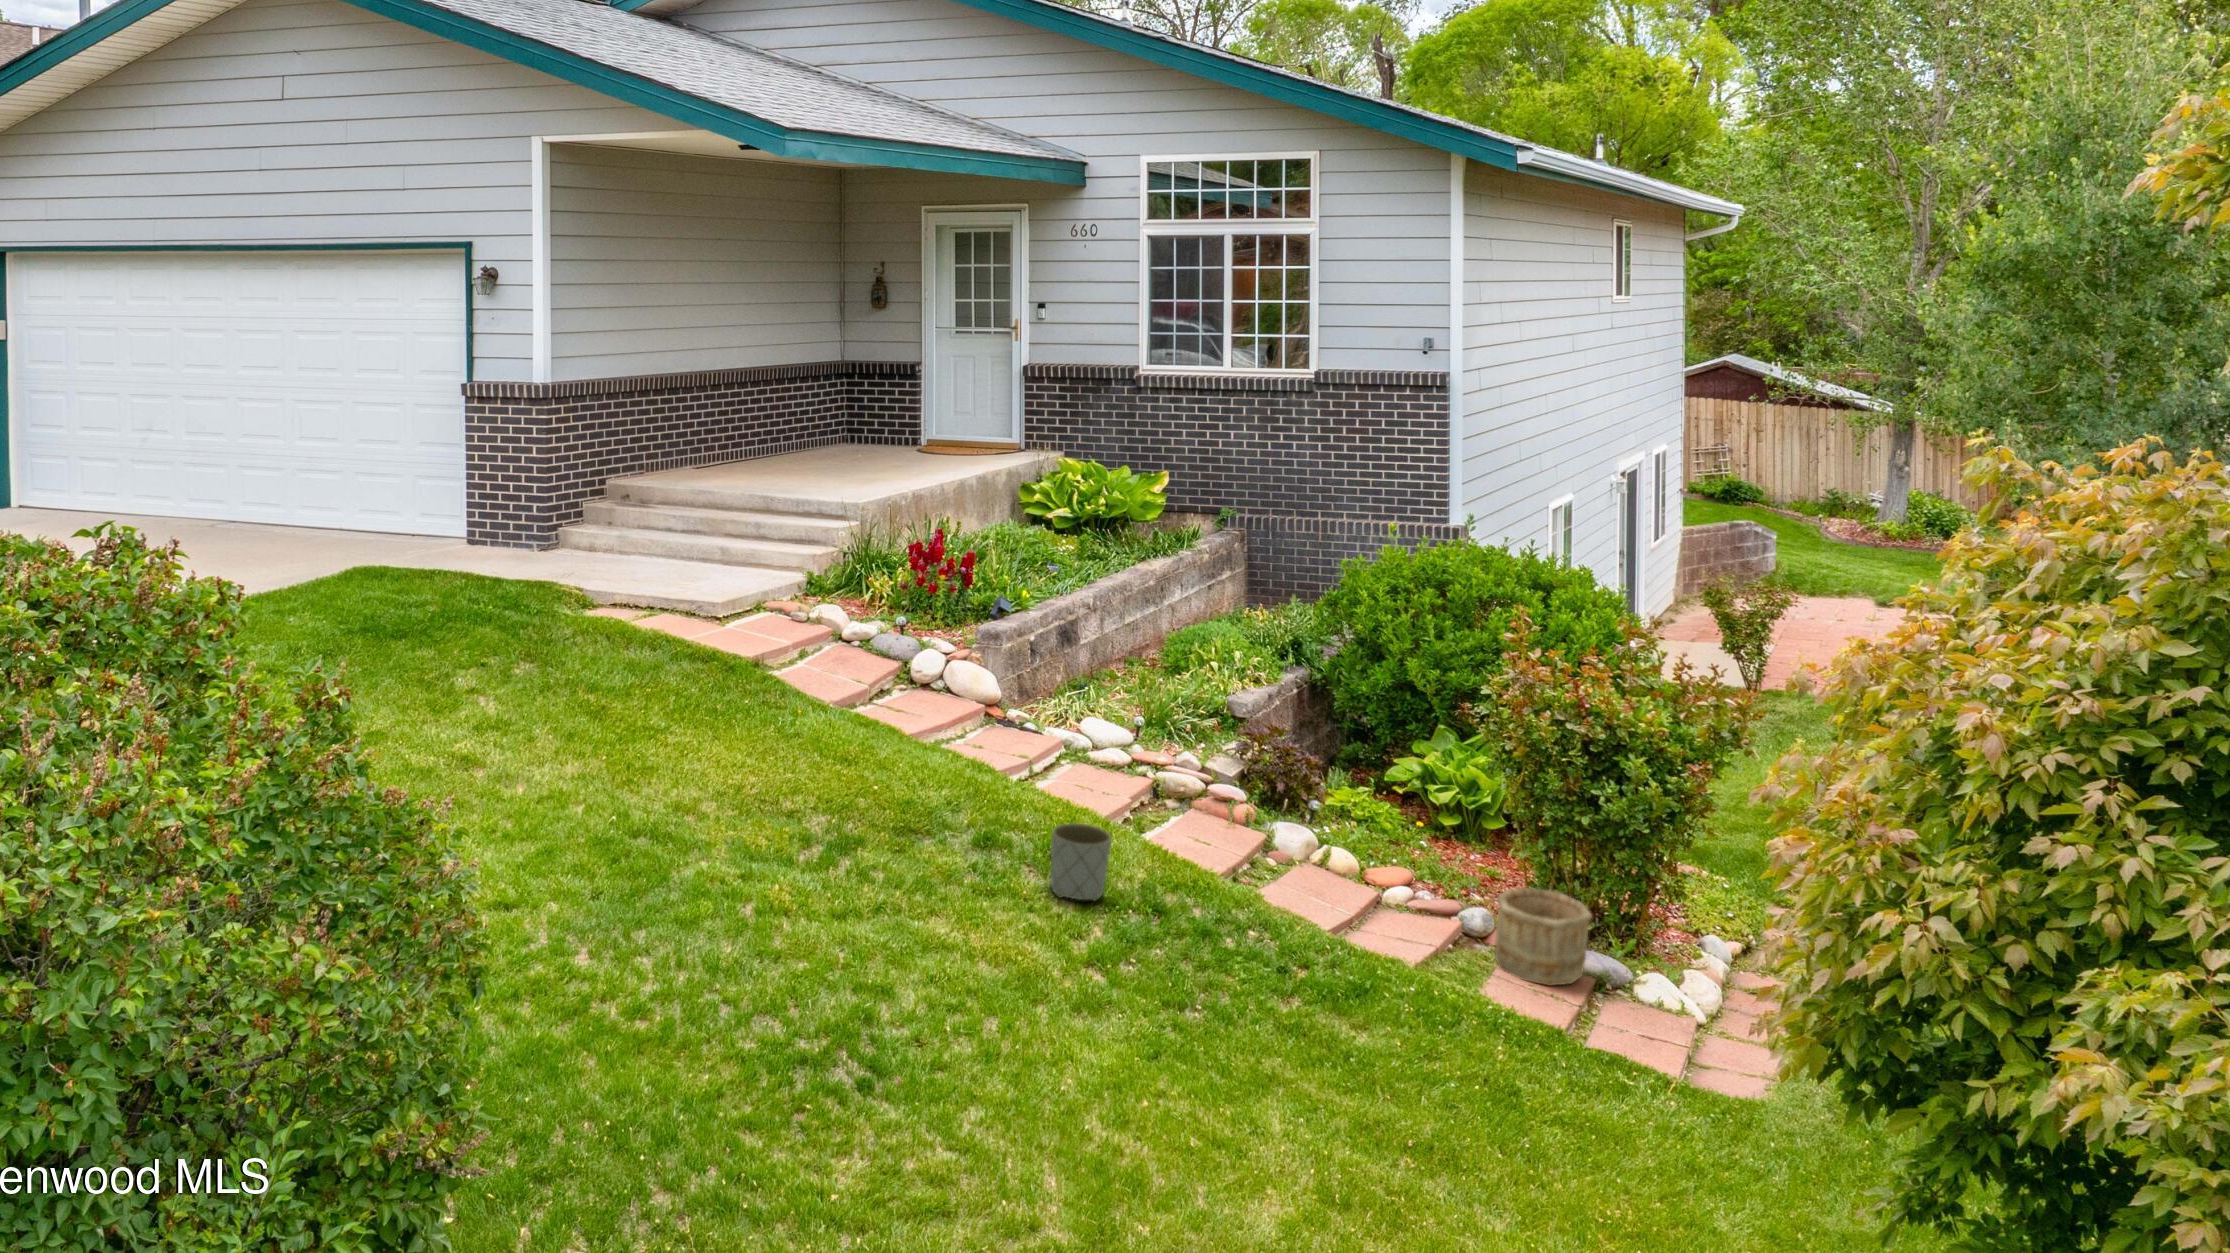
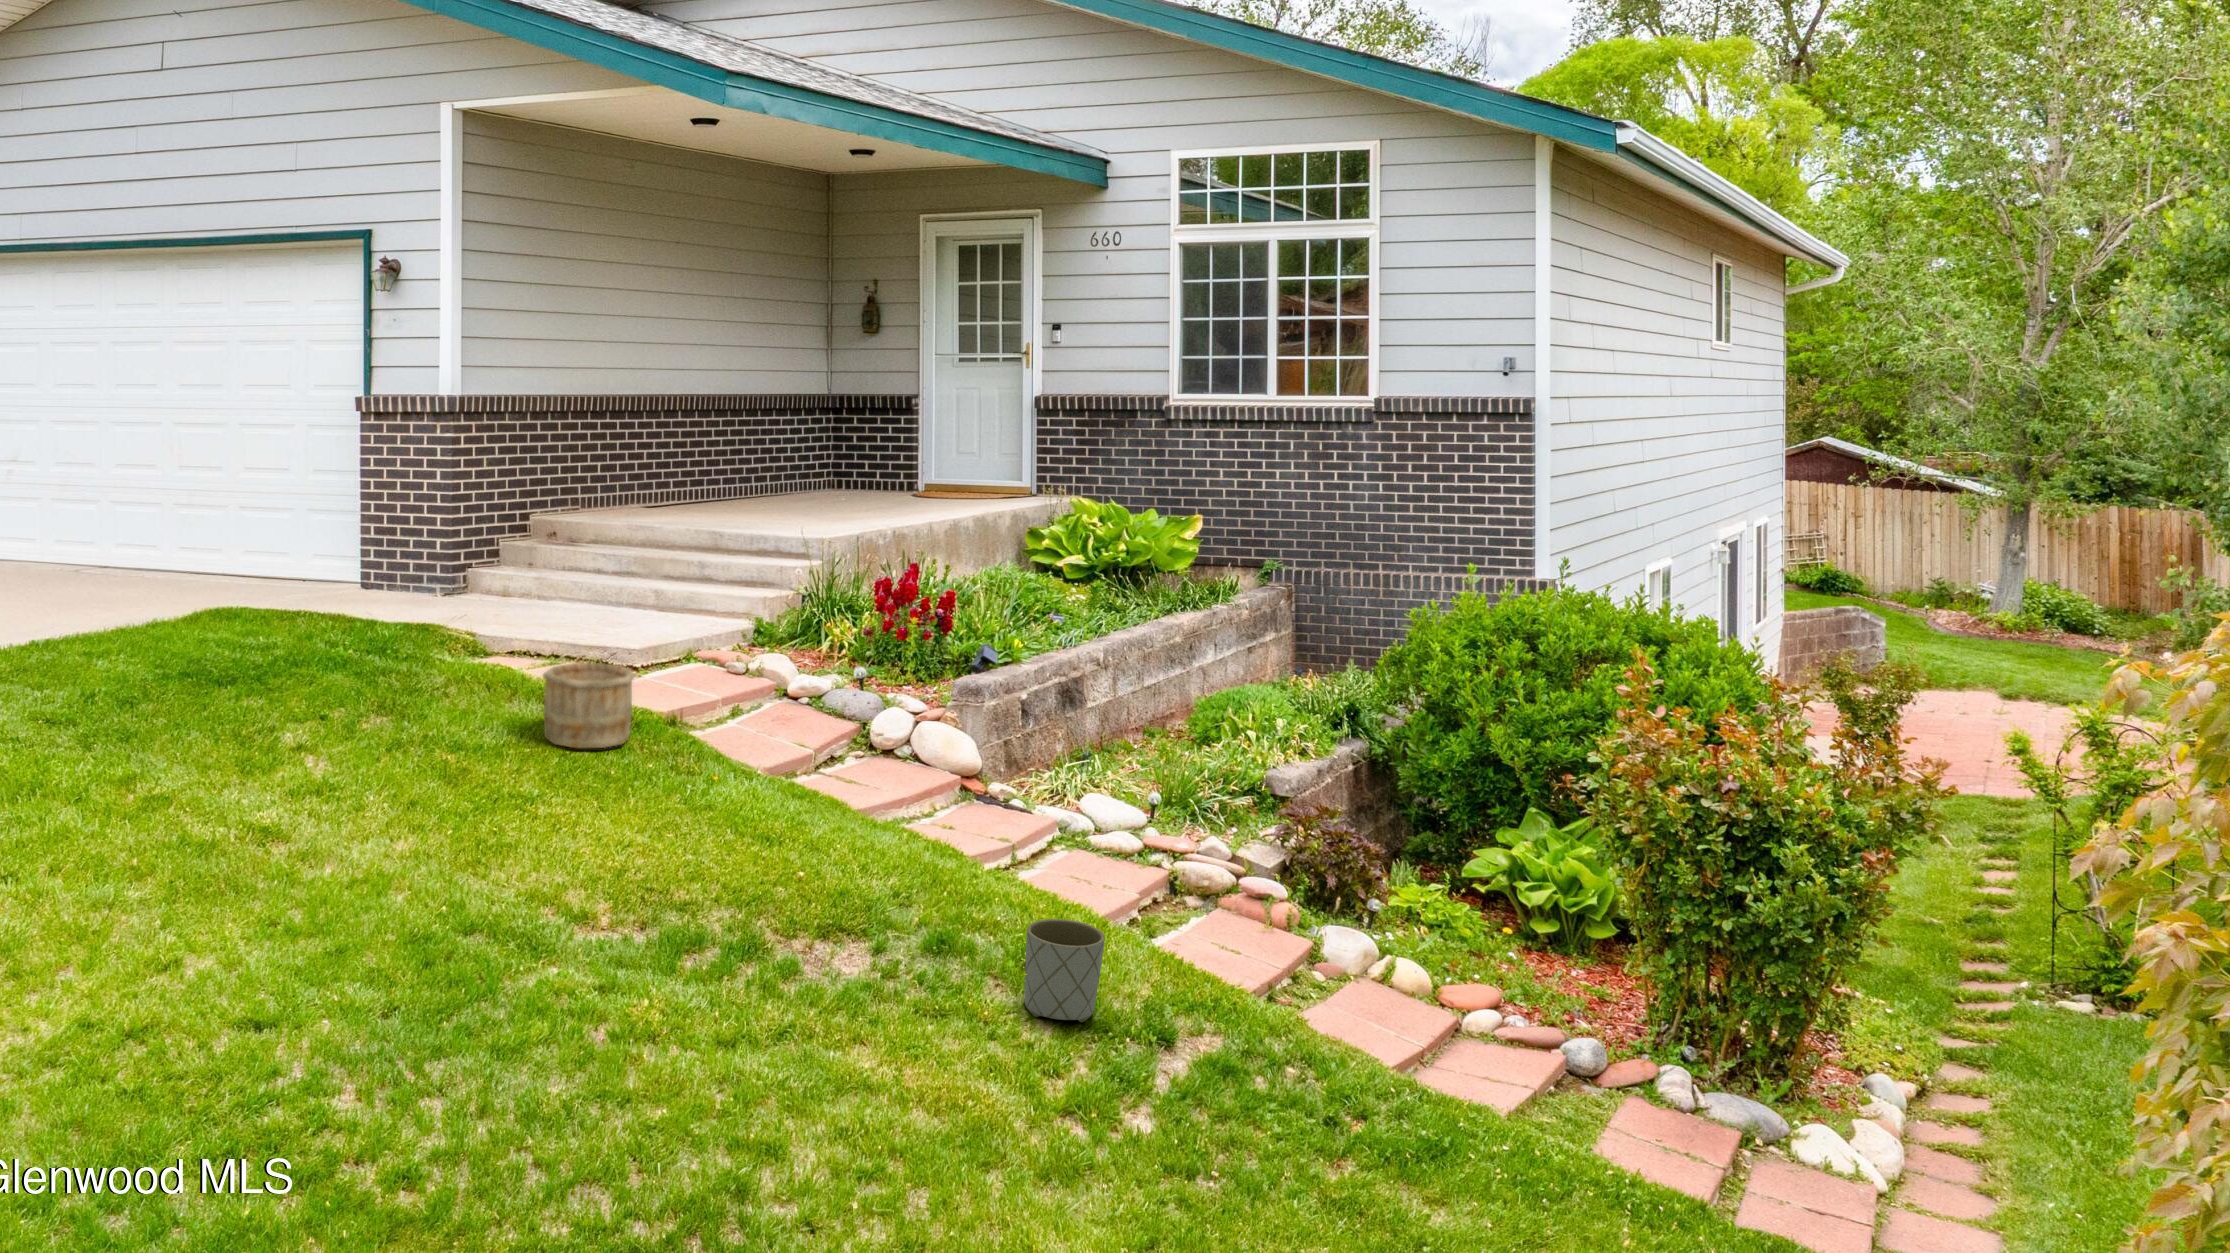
wooden bucket: present [1495,888,1592,985] -> present [543,663,635,748]

